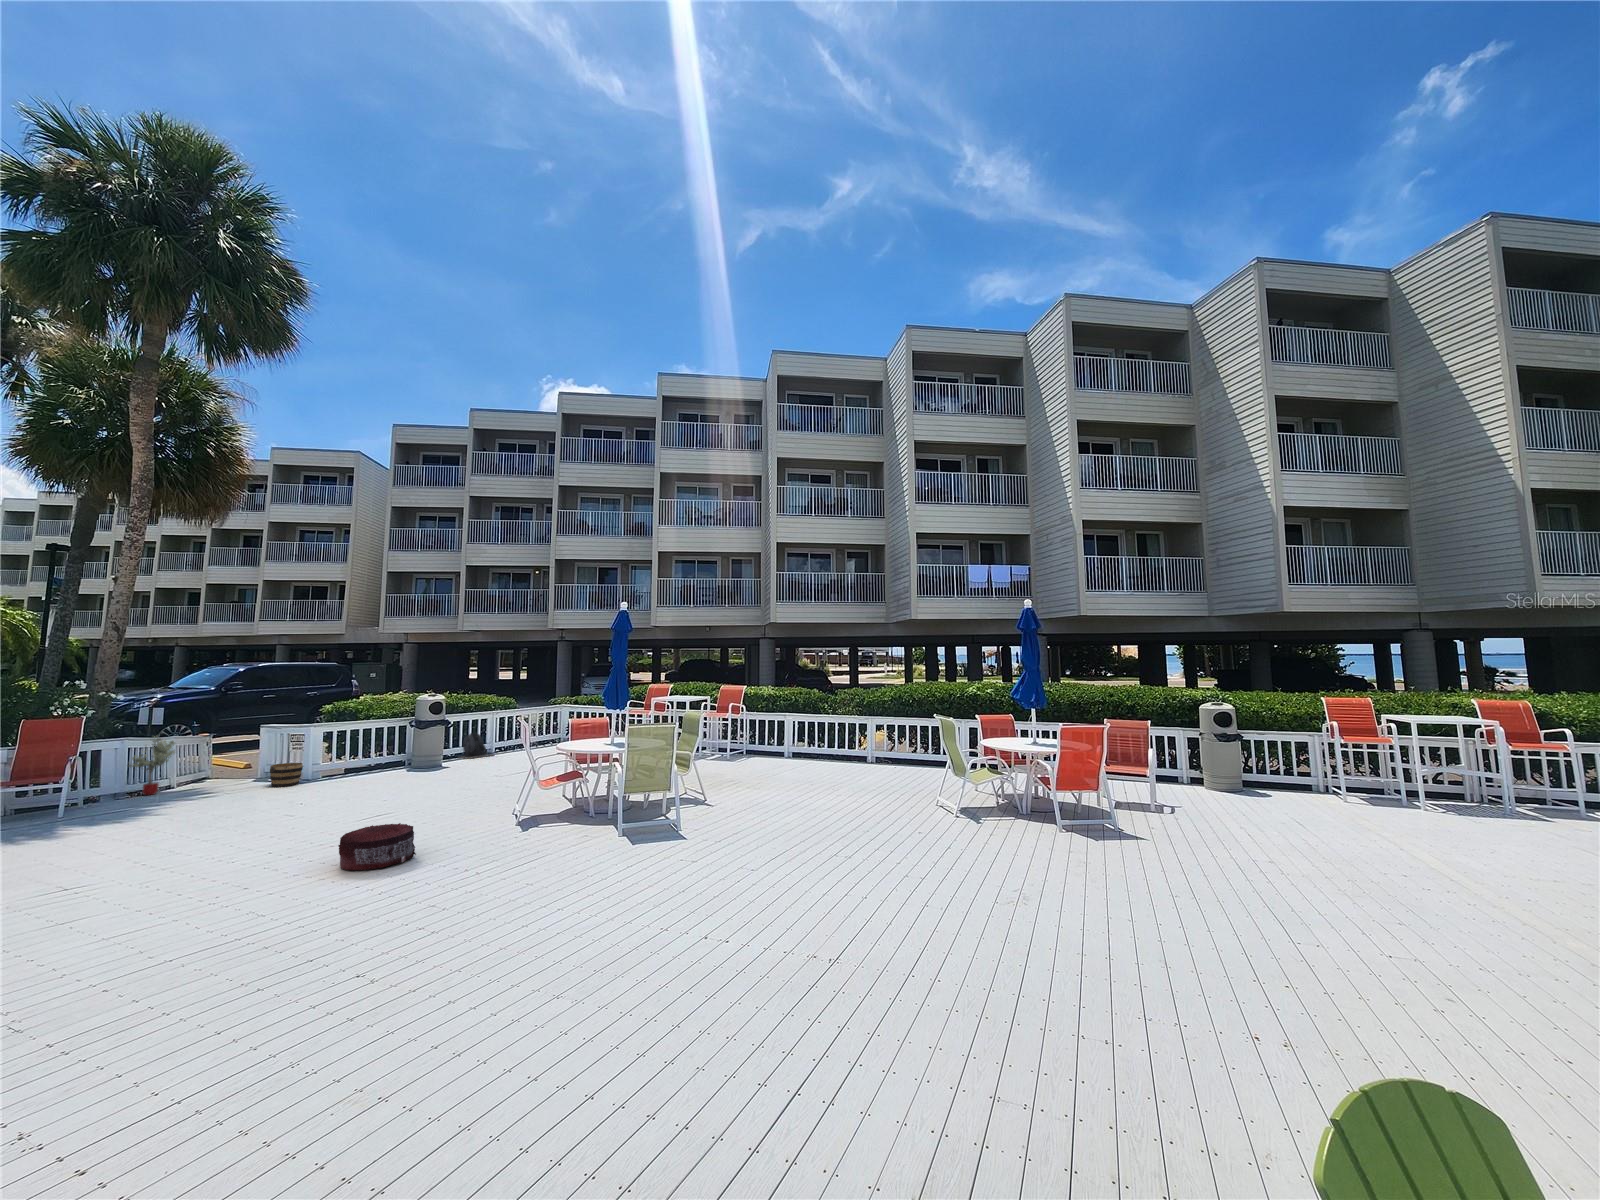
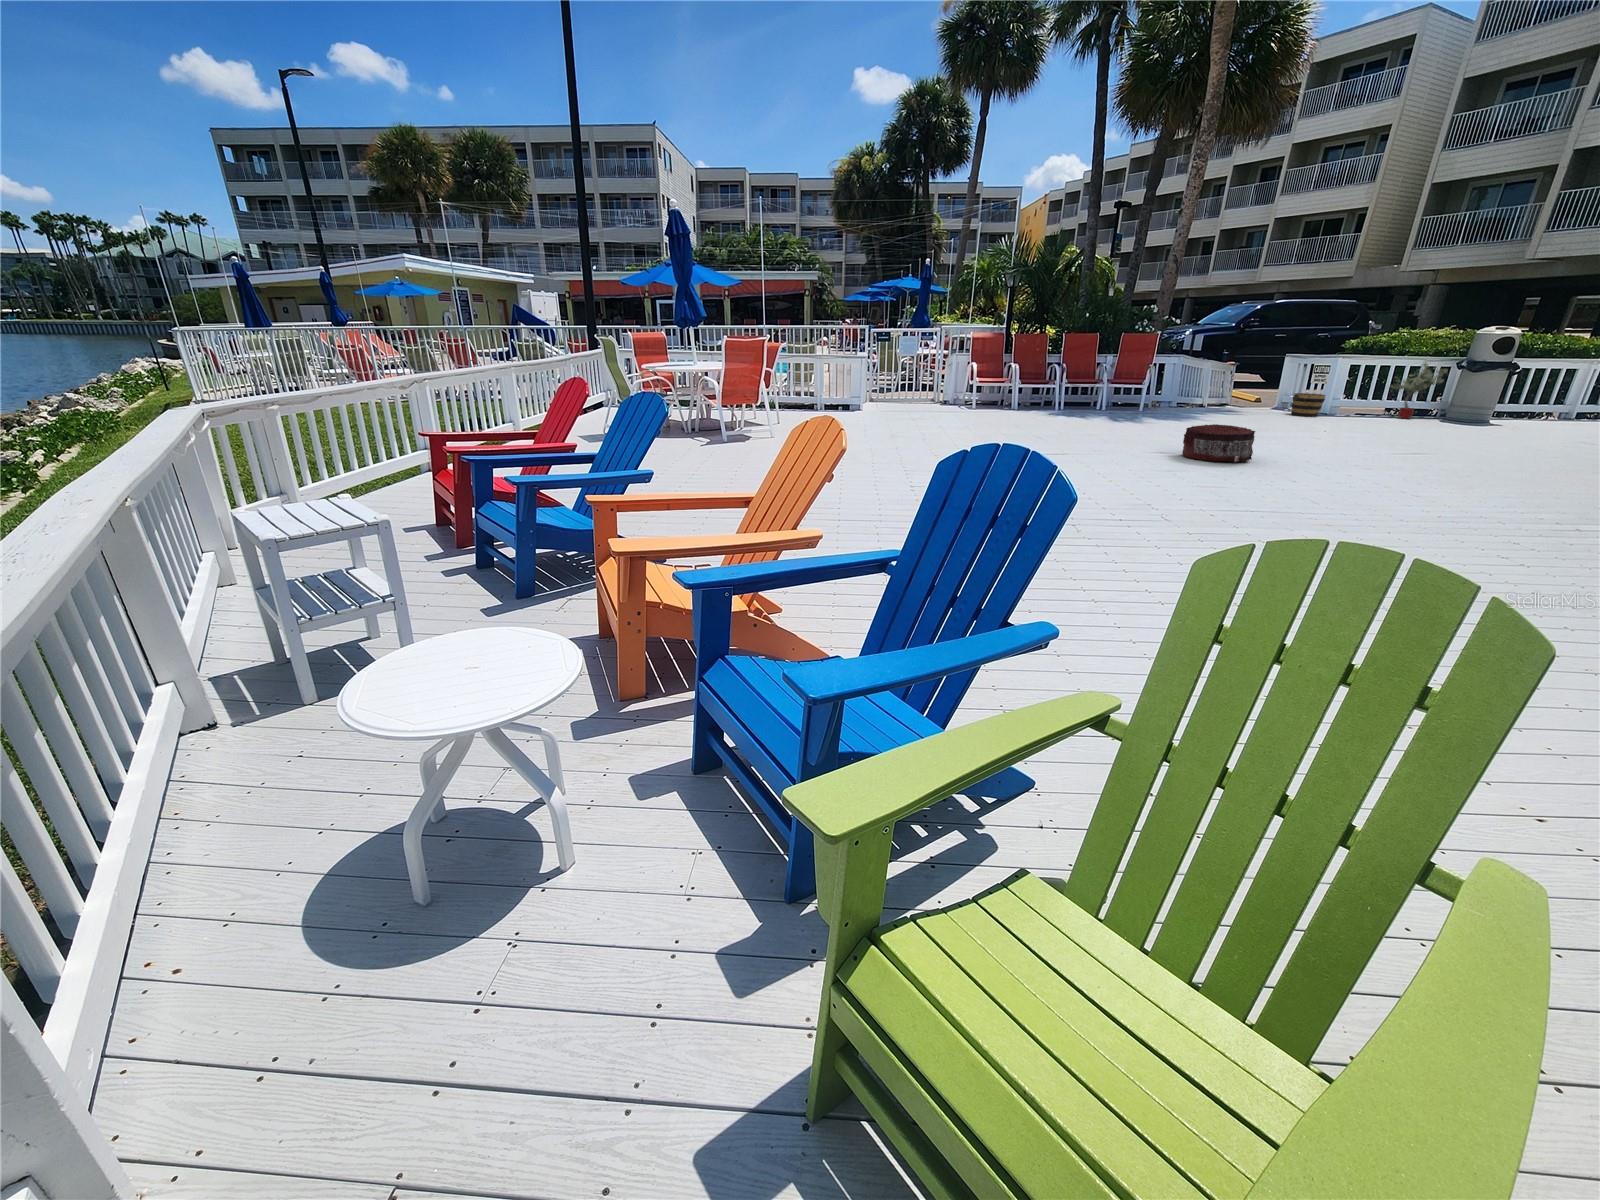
backpack: present [462,733,491,759] -> none [1509,387,1576,423]
potted tree: present [128,736,175,795] -> present [1389,361,1447,419]
pouf: present [338,823,416,871] -> present [1182,424,1255,462]

